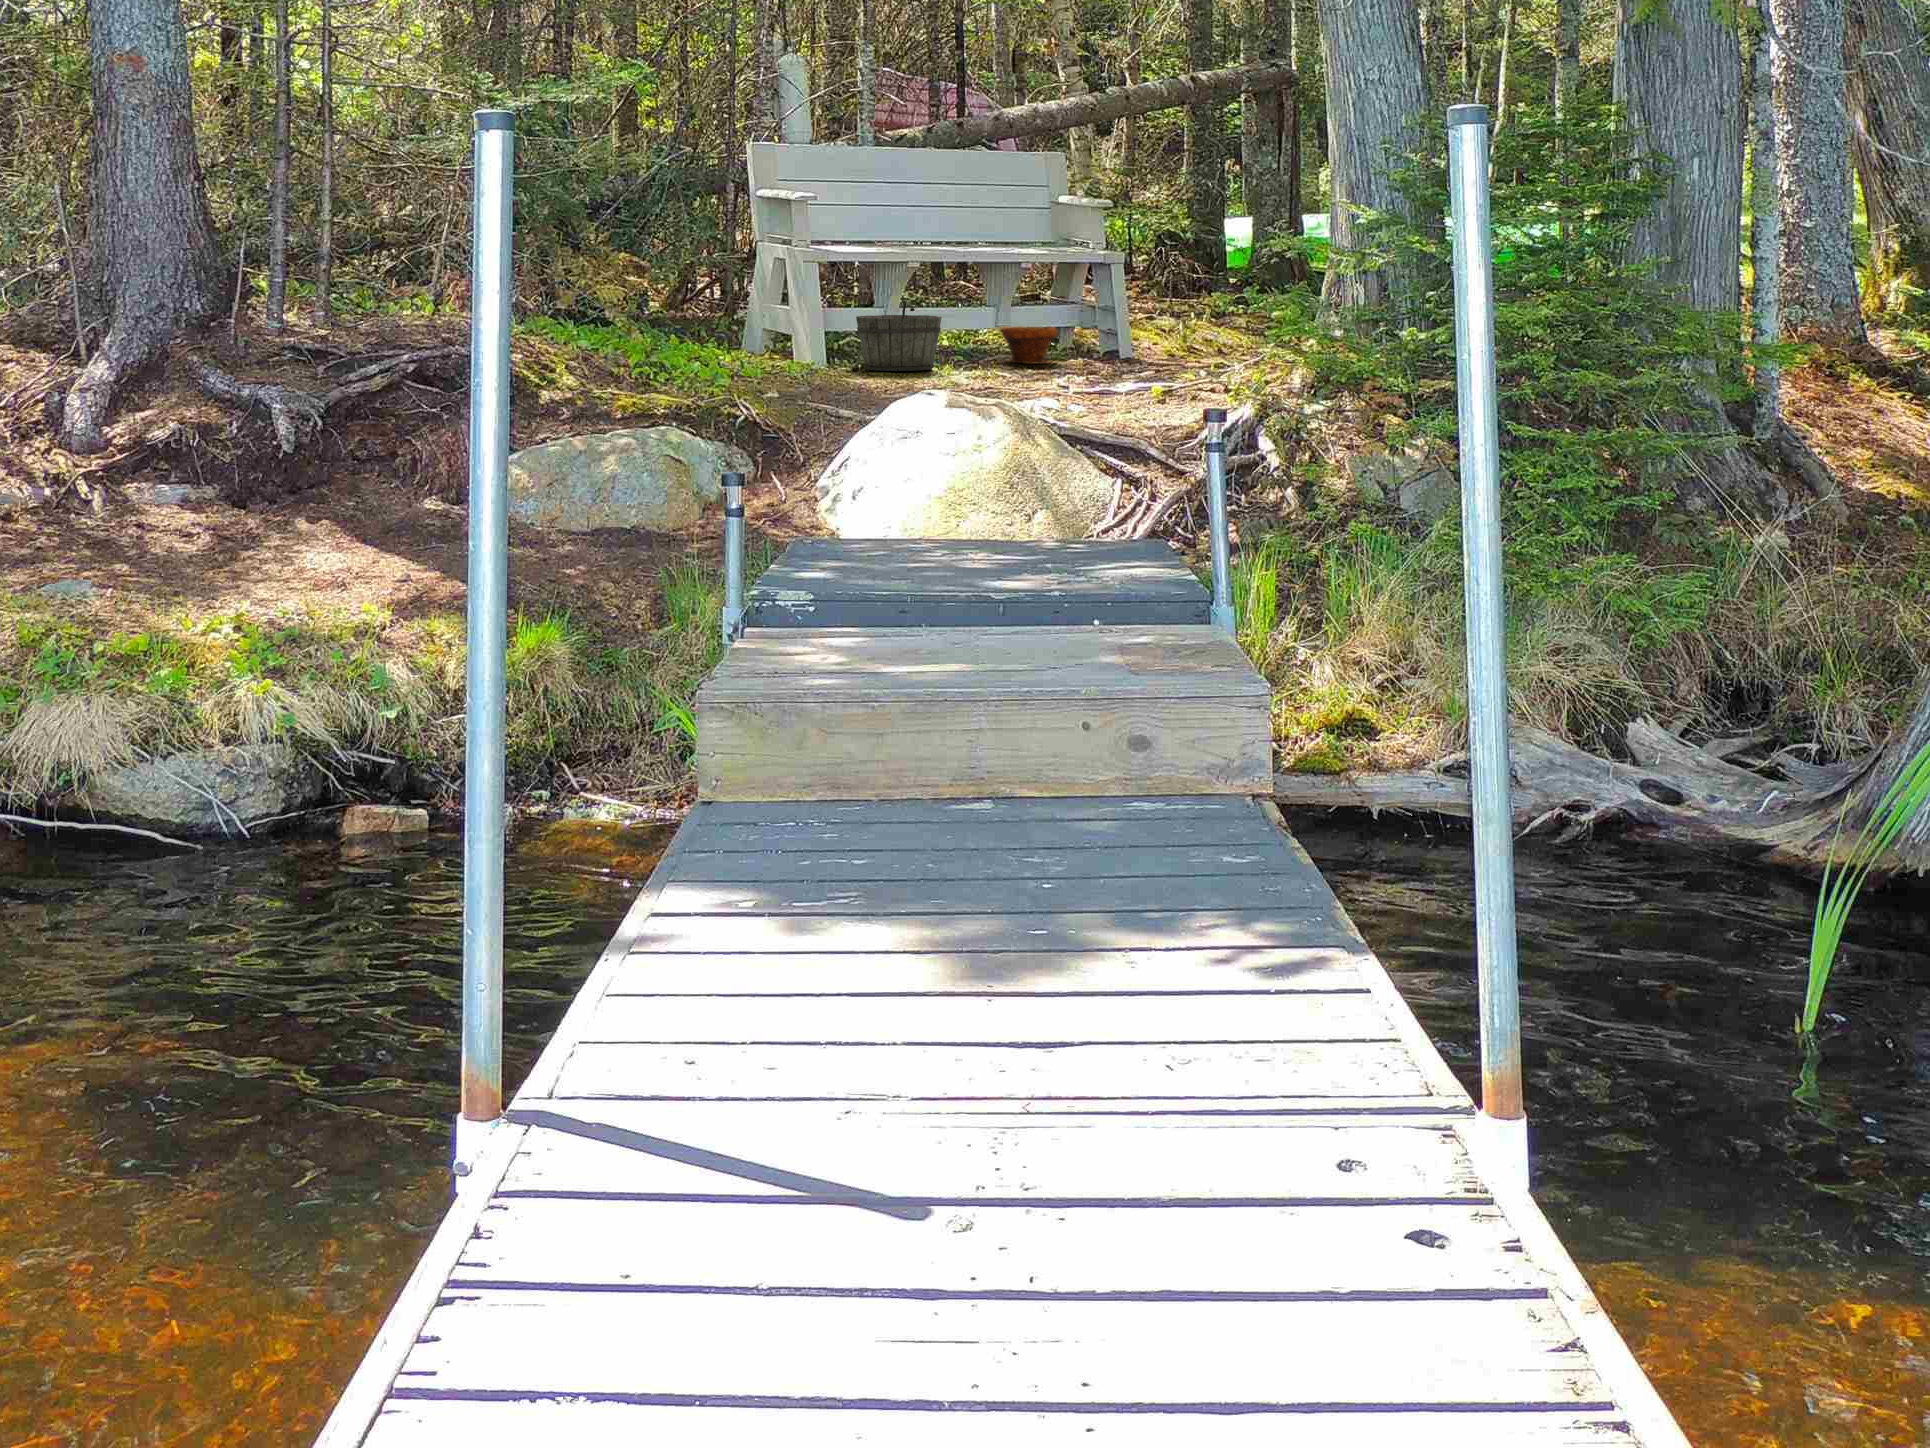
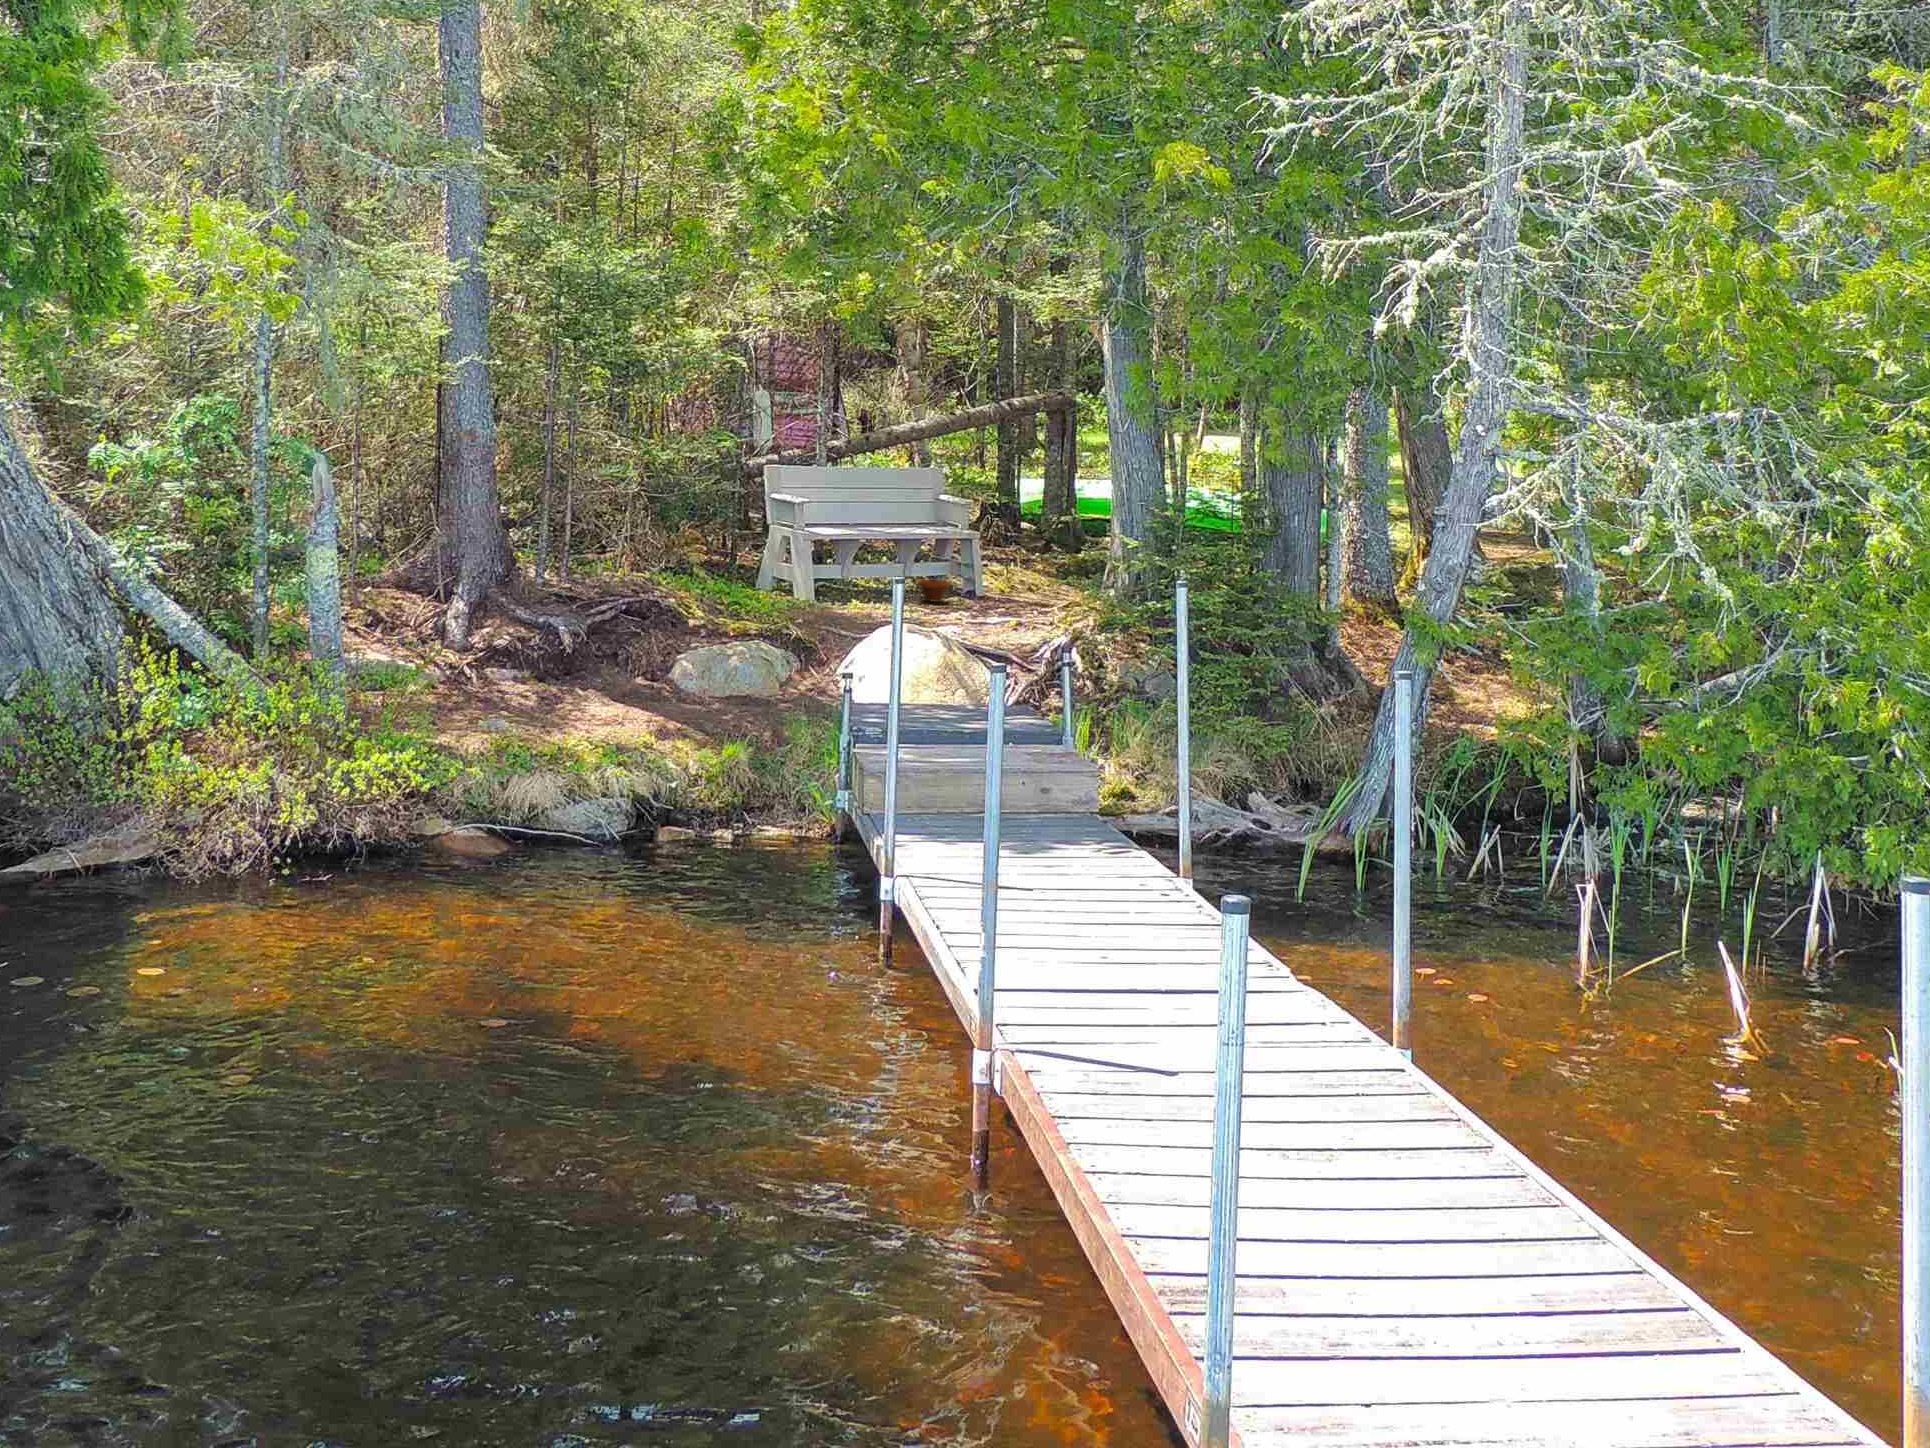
wooden bucket: present [856,297,942,371] -> none [841,564,889,607]

